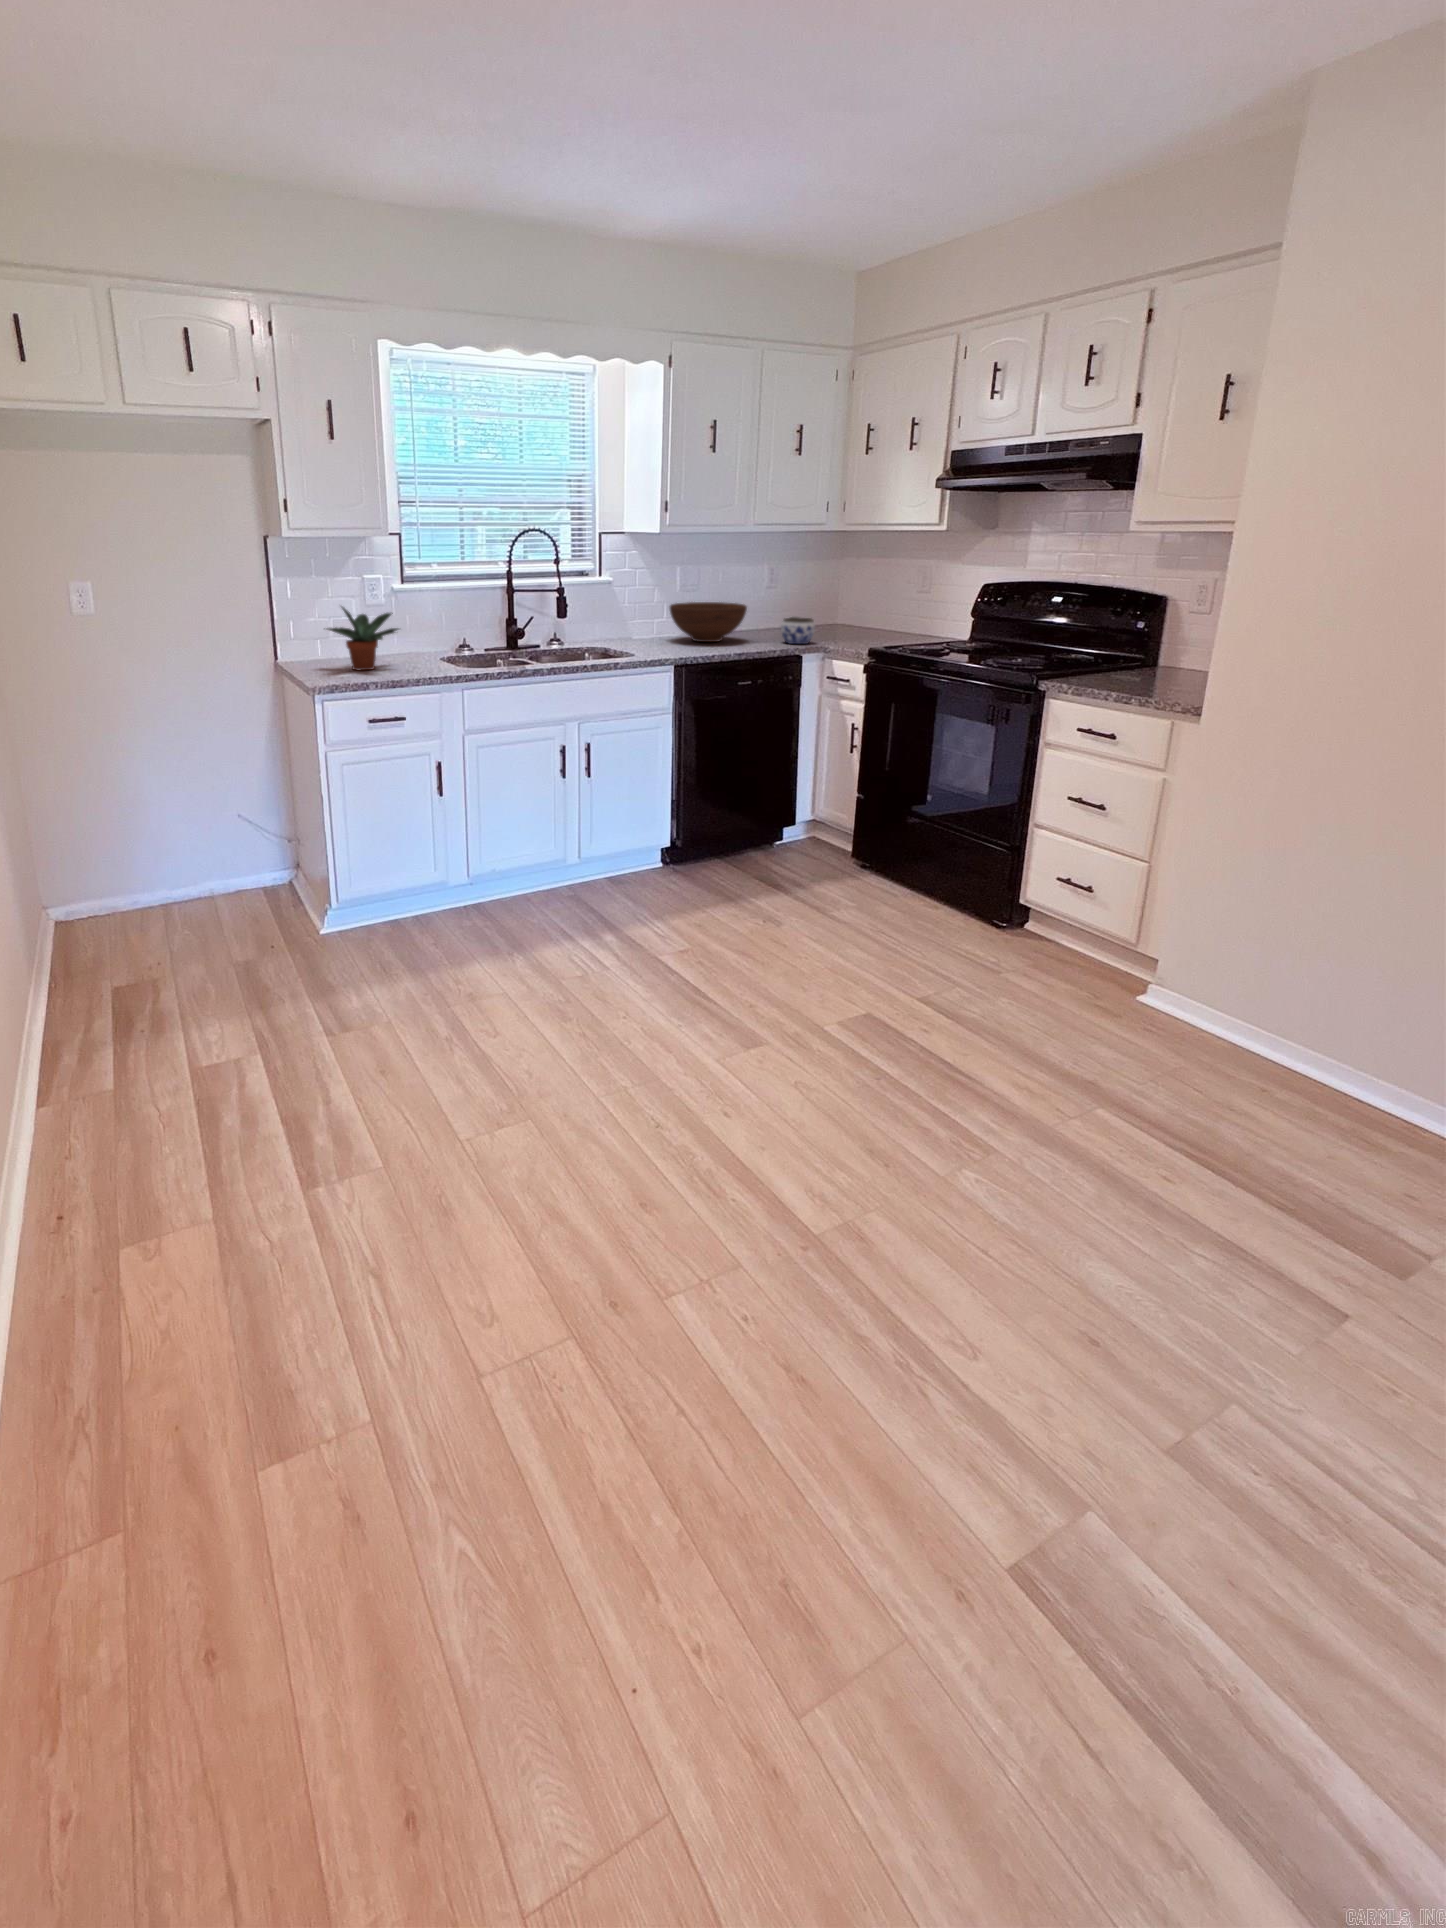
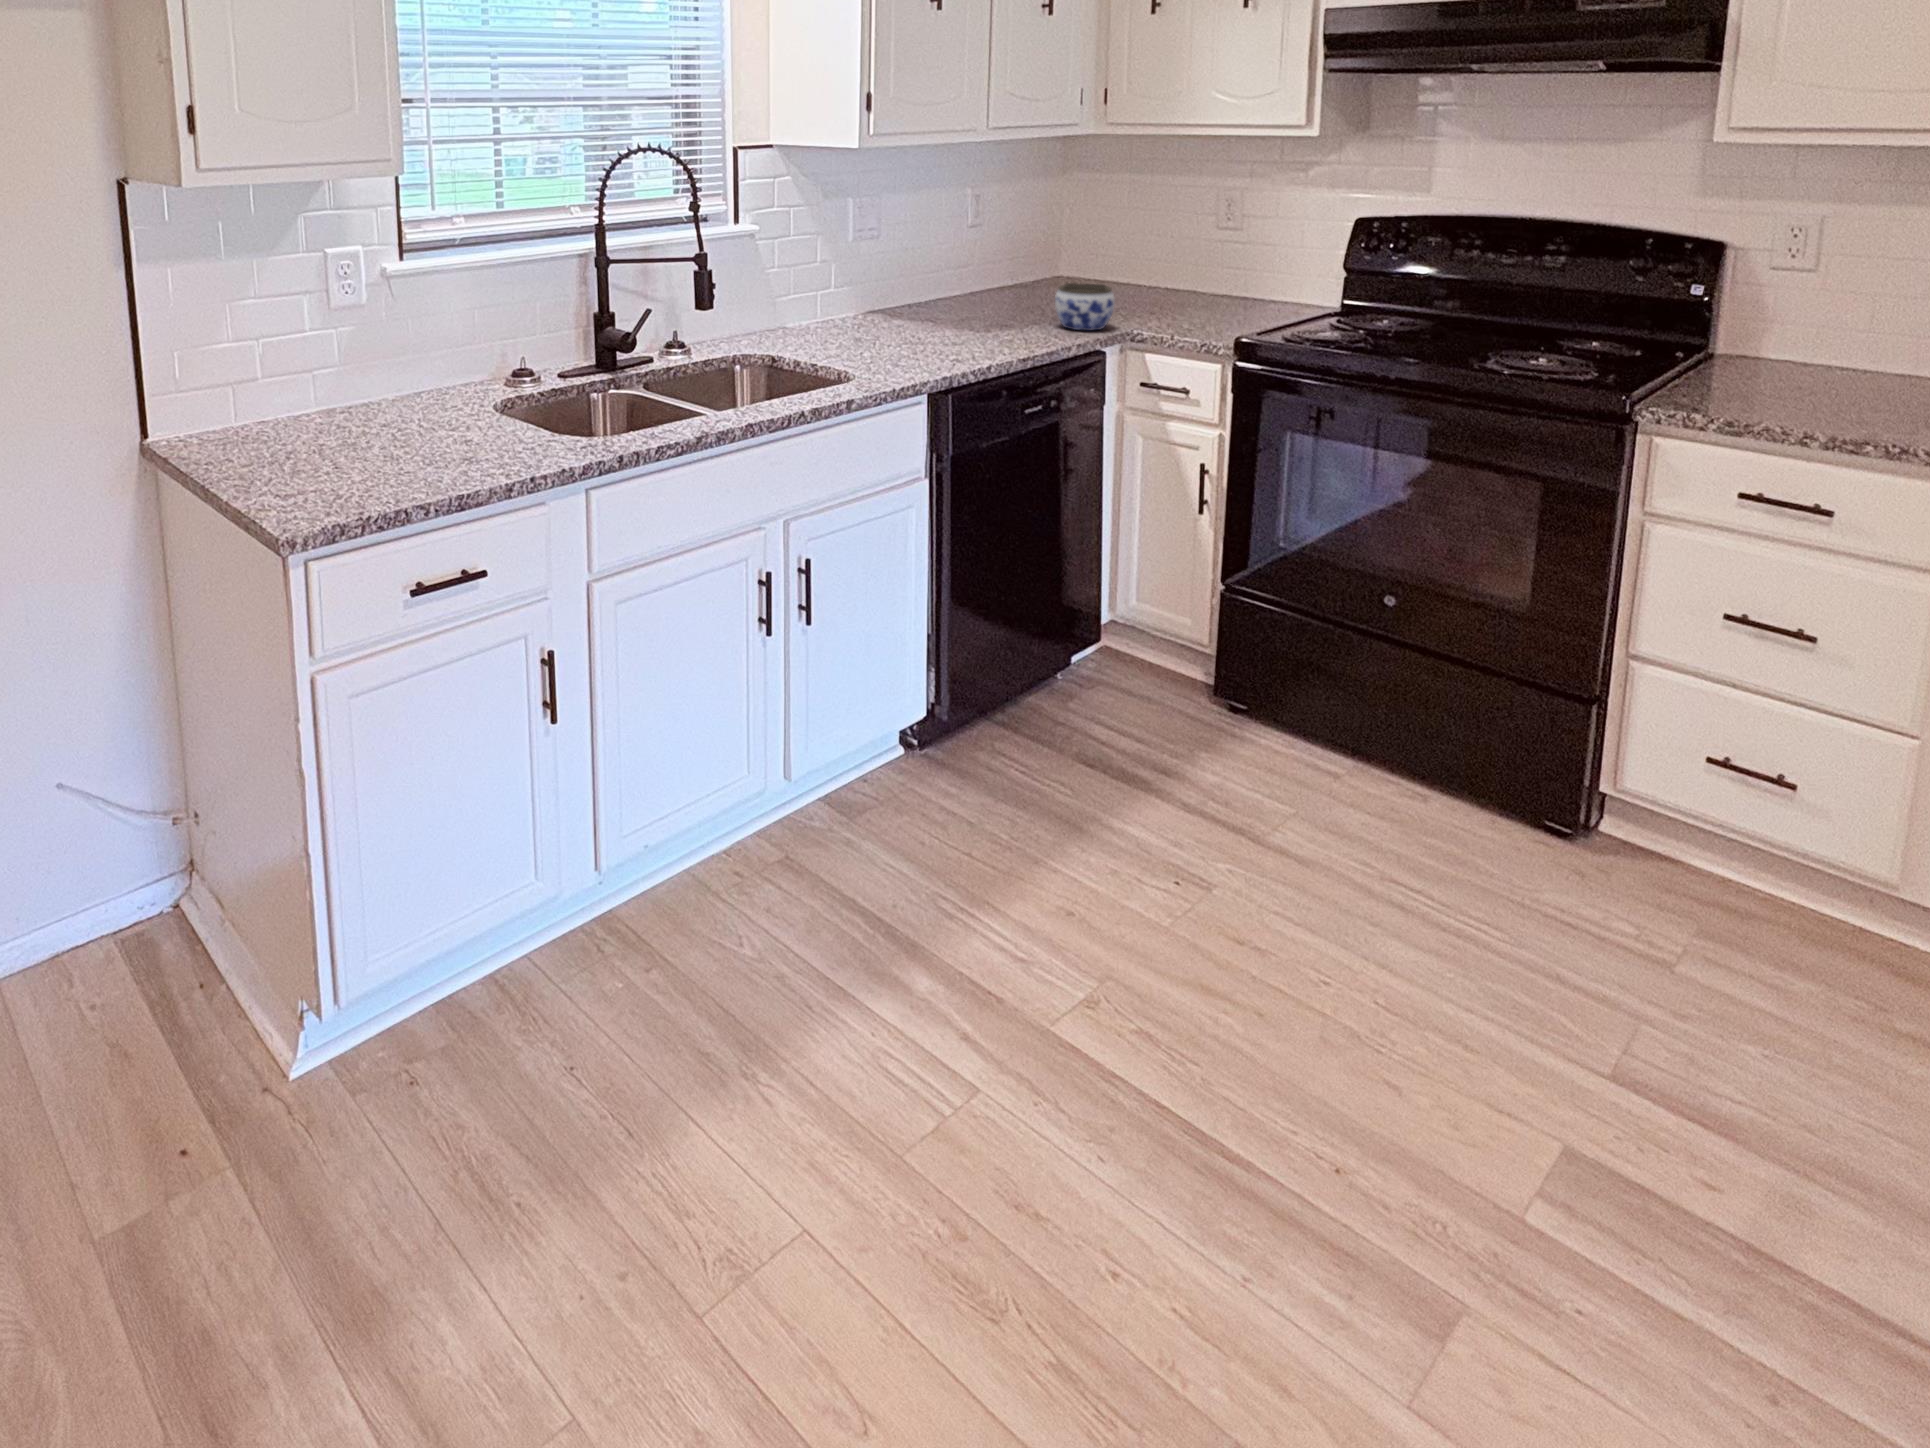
fruit bowl: present [670,602,747,642] -> none [863,260,1001,334]
potted plant: present [327,607,398,670] -> none [265,321,444,458]

